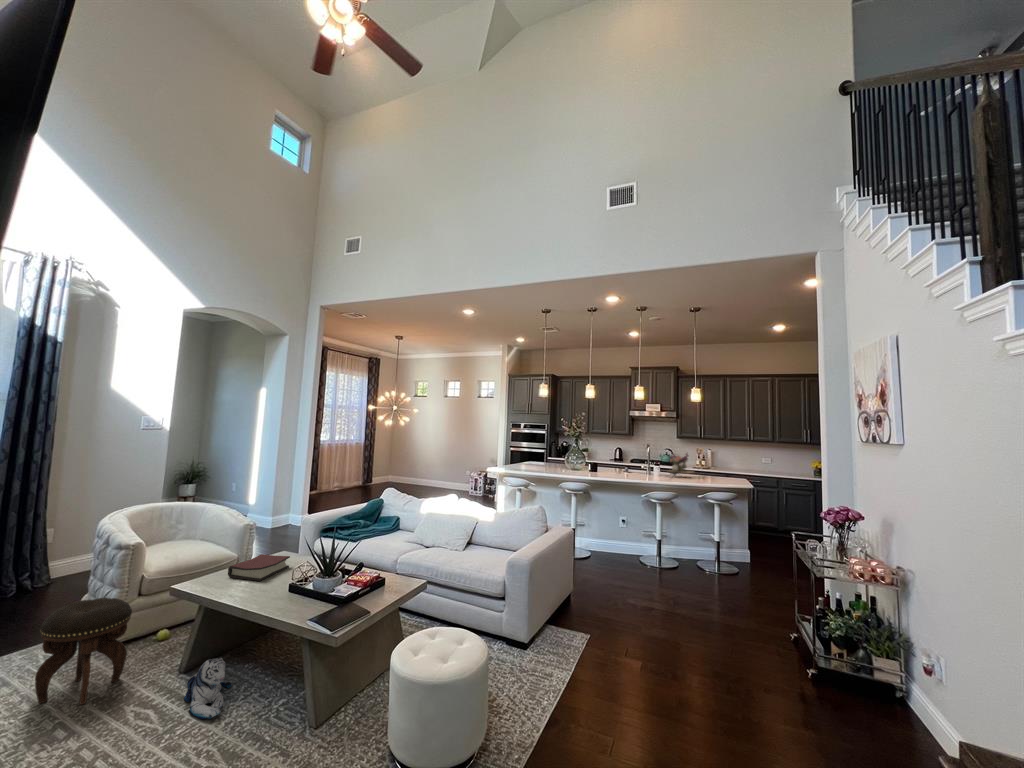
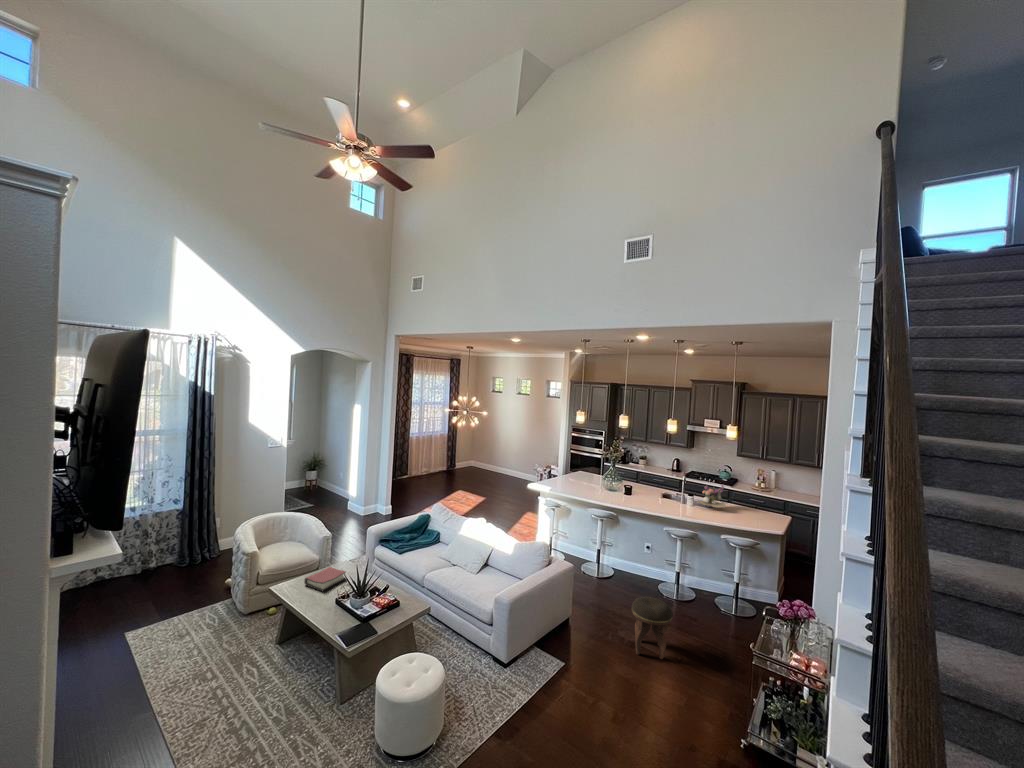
footstool: present [35,598,132,705] -> present [632,596,673,659]
plush toy: present [183,657,232,719] -> none [274,644,303,684]

